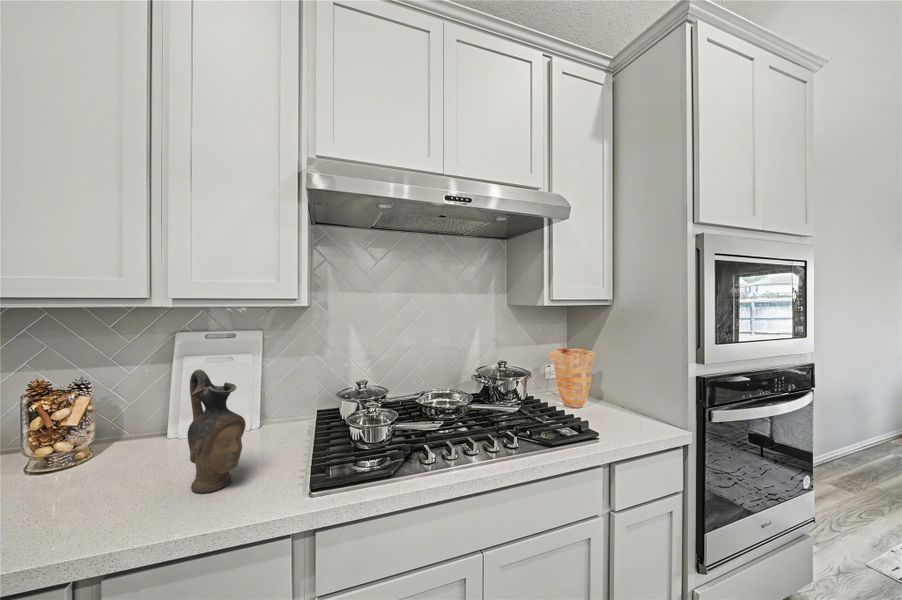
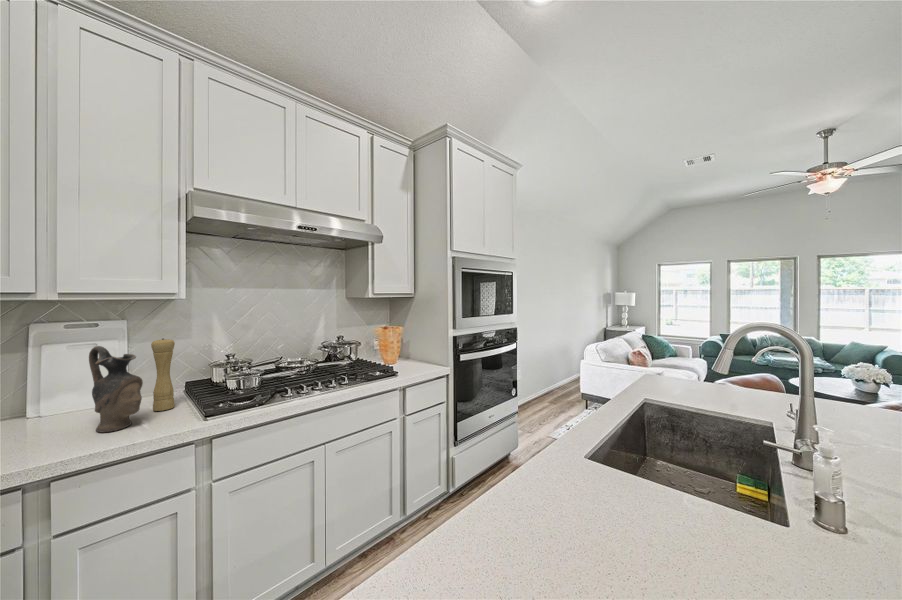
pepper mill: none [262,360,289,461] -> present [151,338,175,411]

